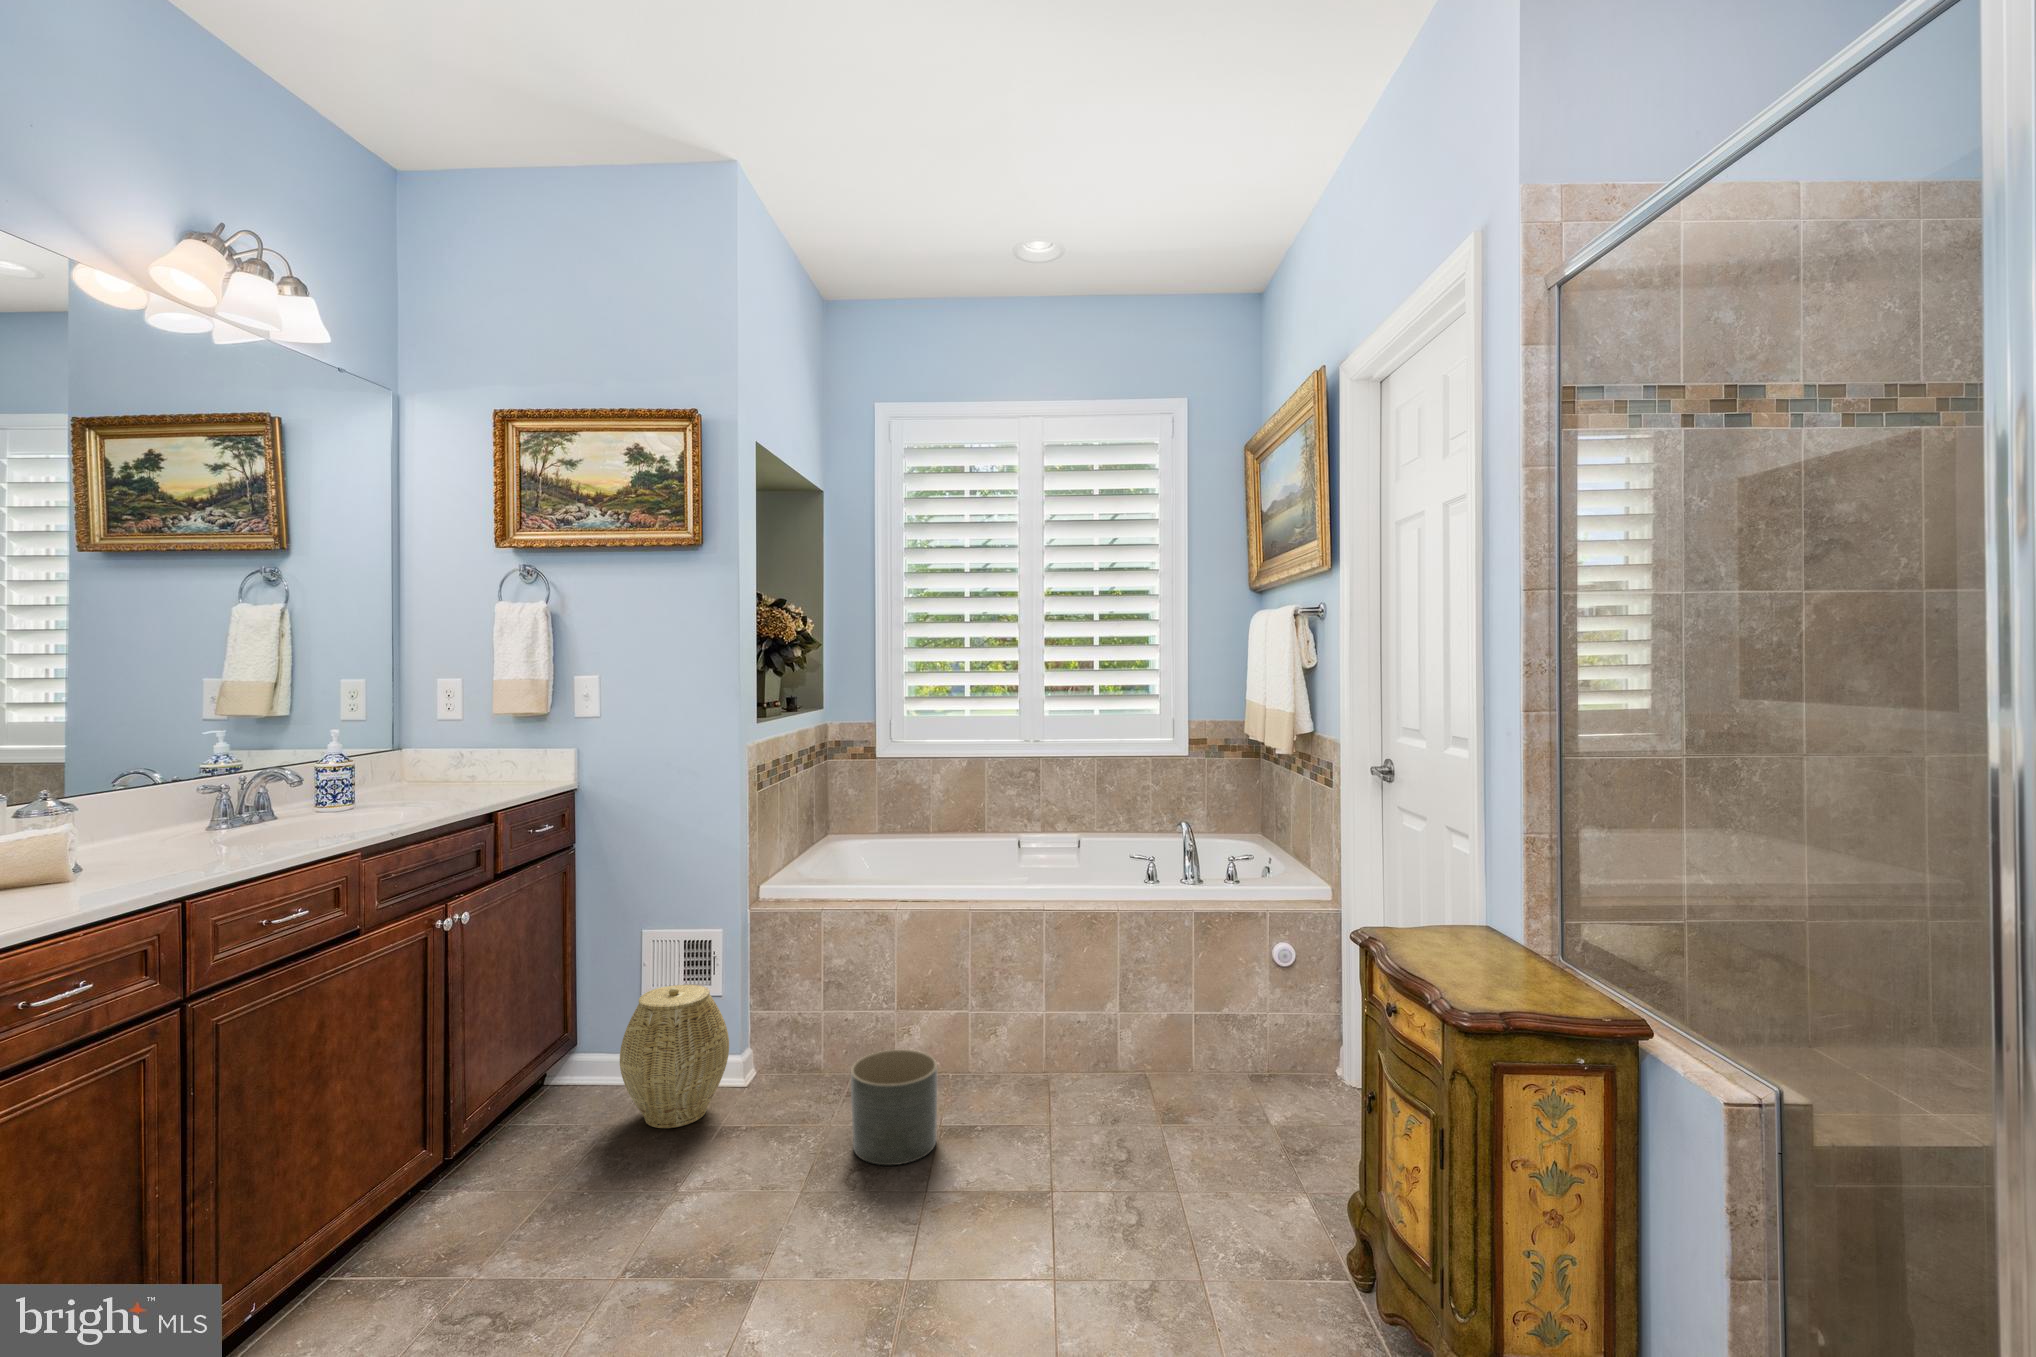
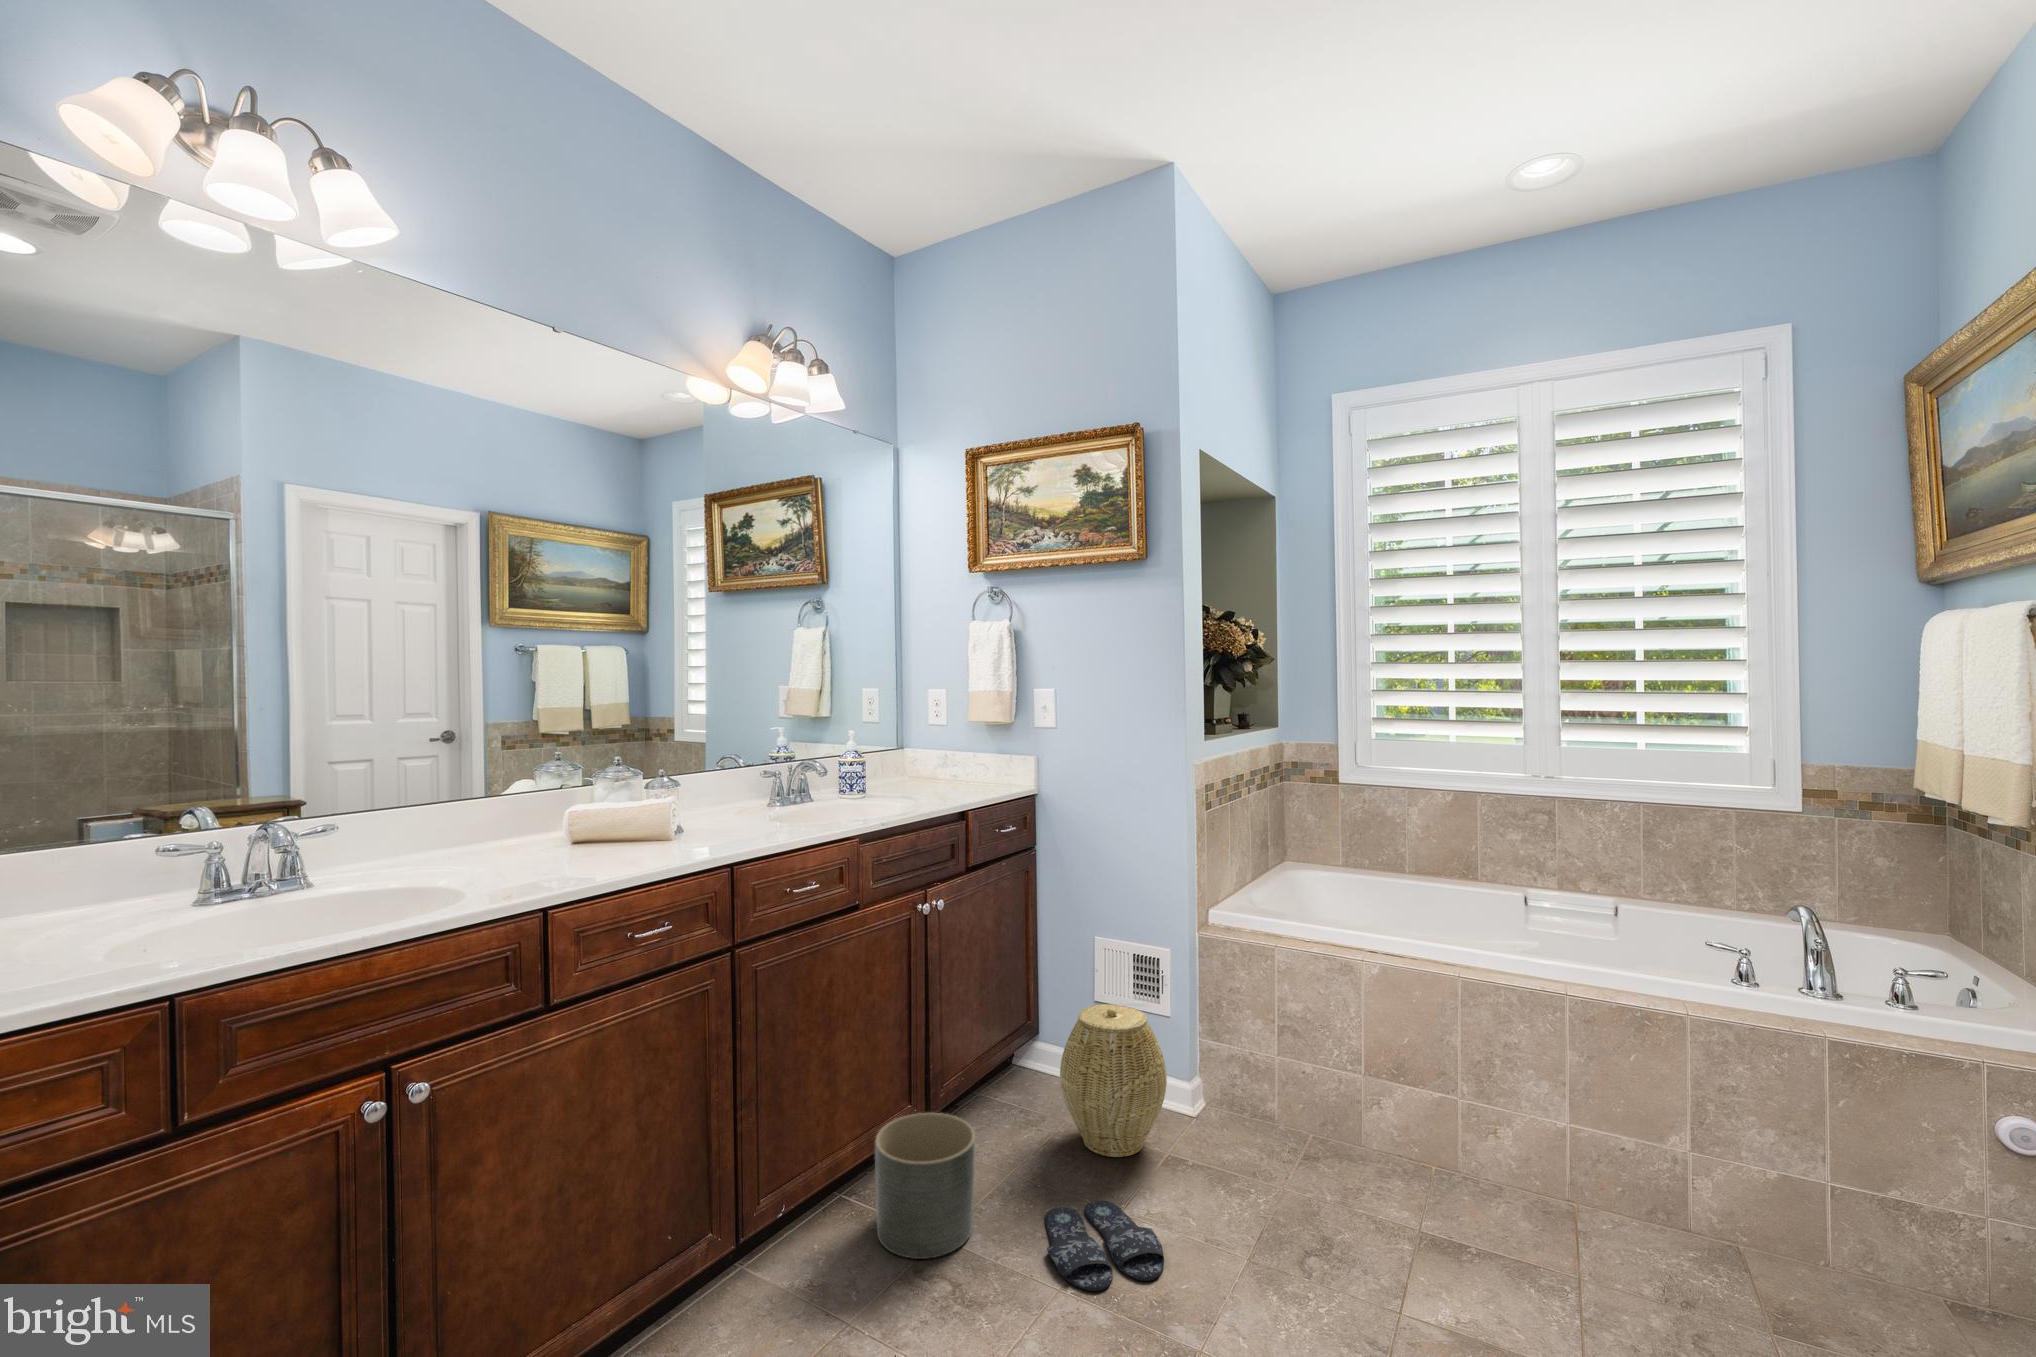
planter: present [851,1050,937,1165] -> present [875,1113,975,1259]
slippers: none [618,1162,740,1234] -> present [1045,1201,1164,1291]

